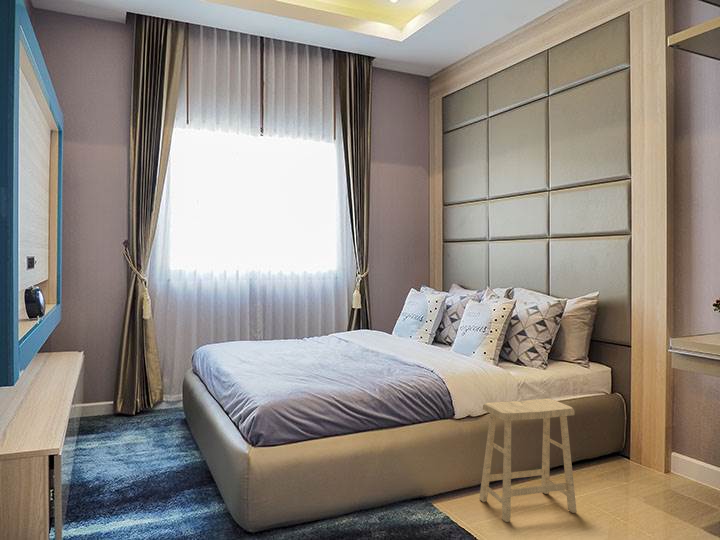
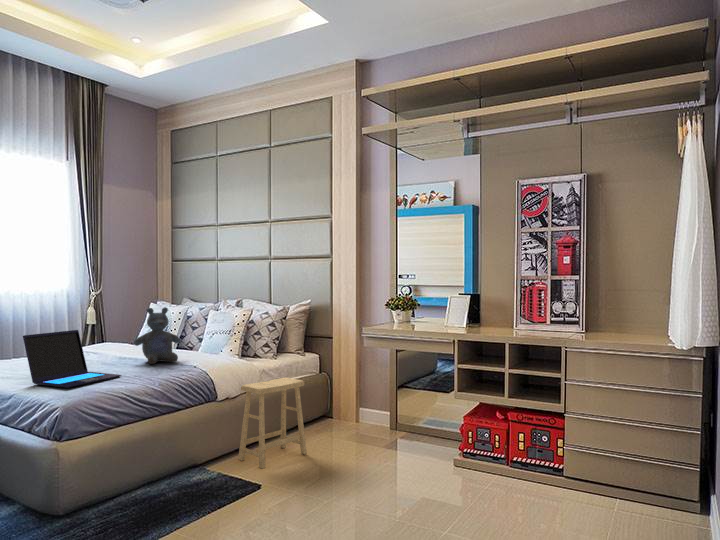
stuffed bear: none [371,295,423,362] -> present [134,308,180,364]
laptop: none [250,317,344,383] -> present [23,330,121,388]

